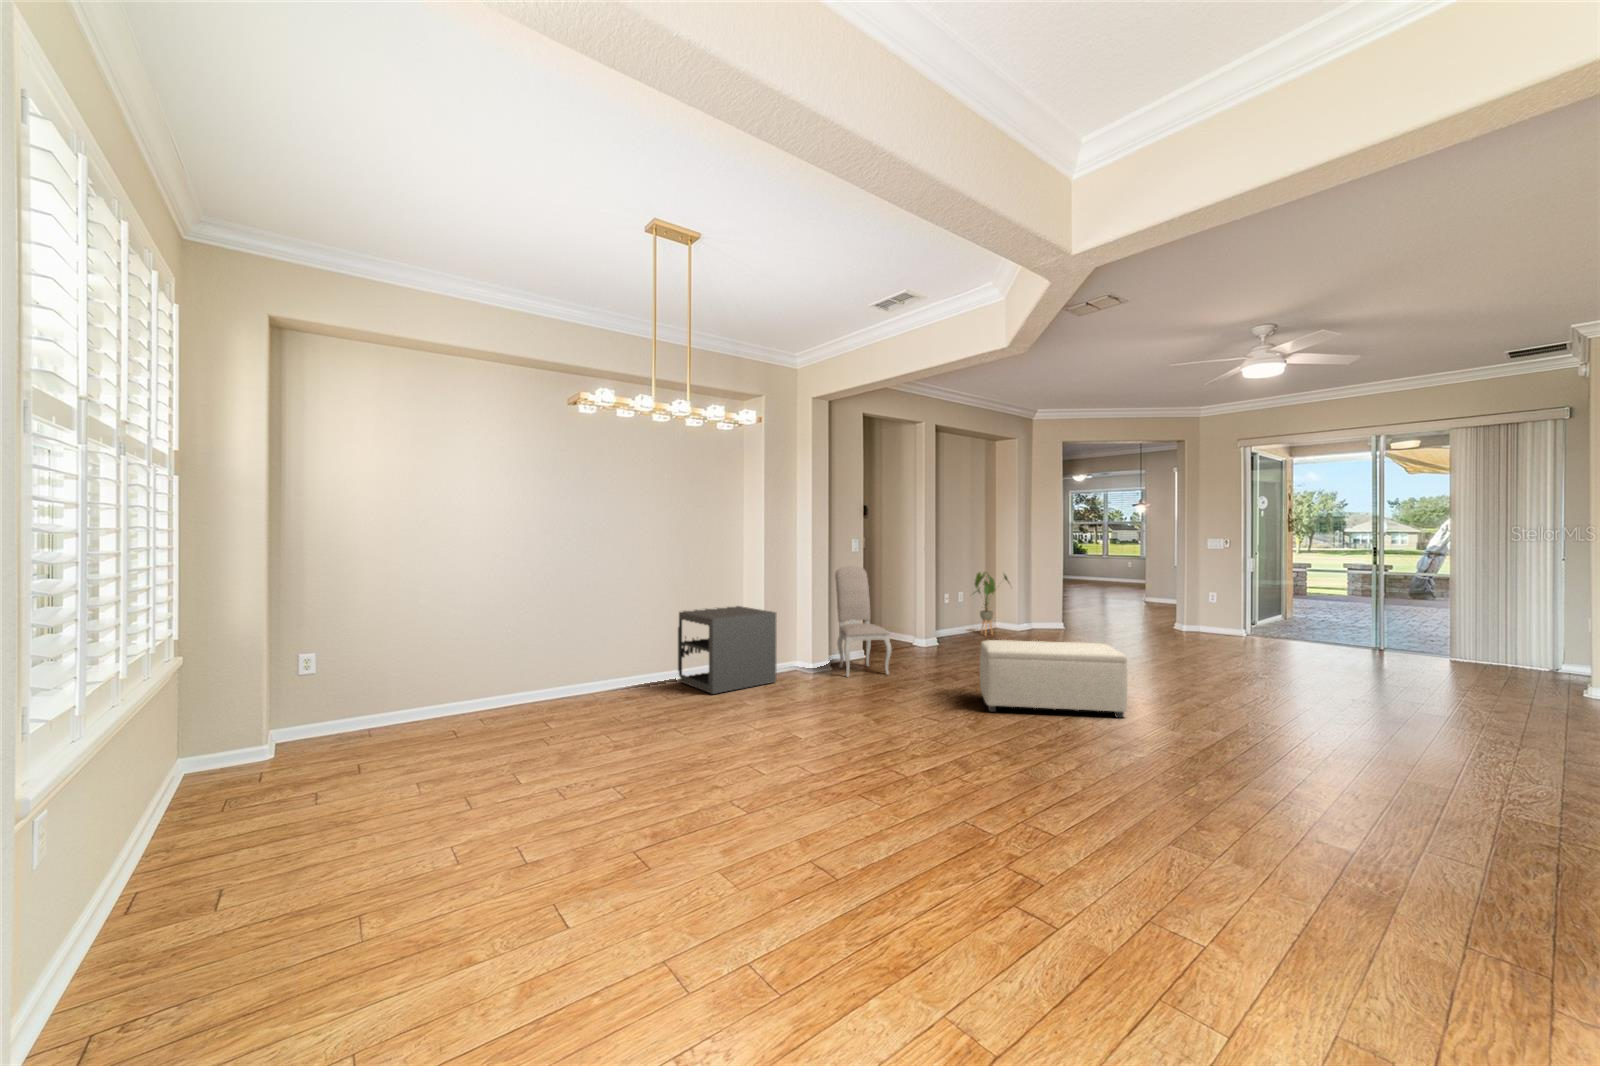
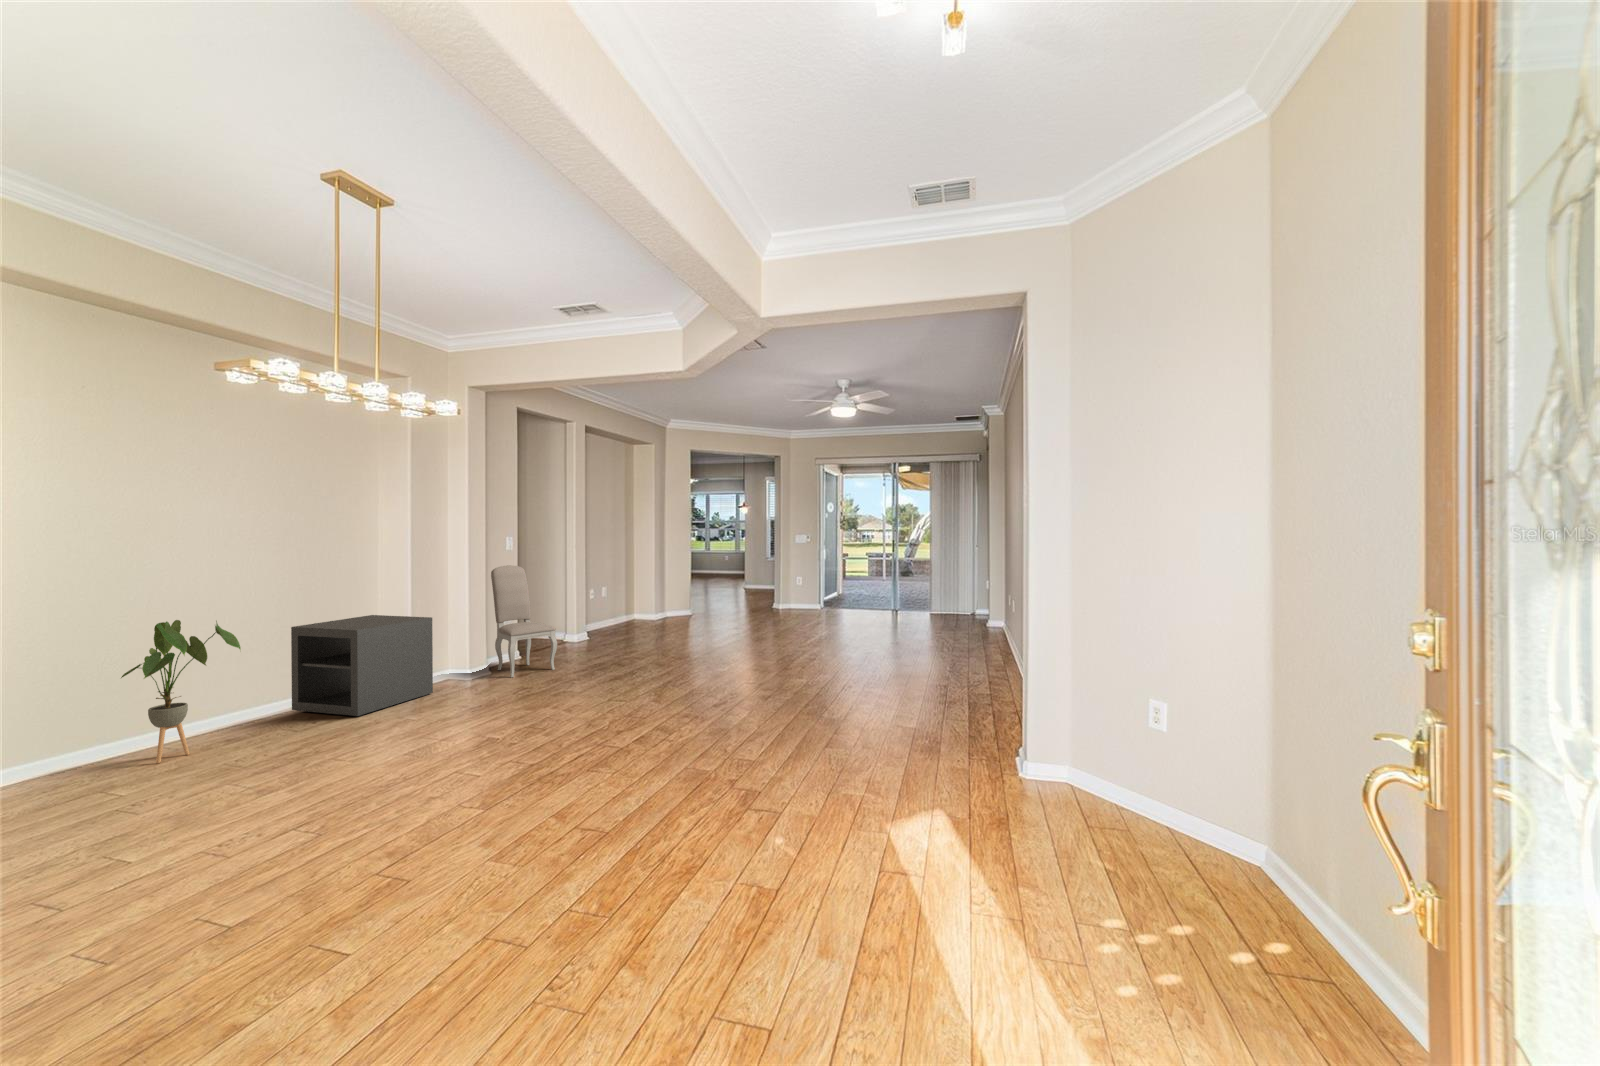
house plant: present [975,572,1009,634] -> present [121,620,241,763]
ottoman: present [980,640,1127,718] -> none [650,619,766,686]

